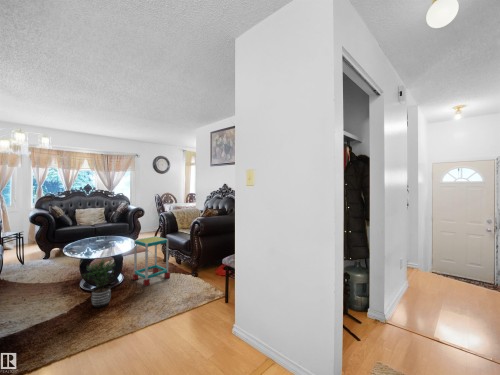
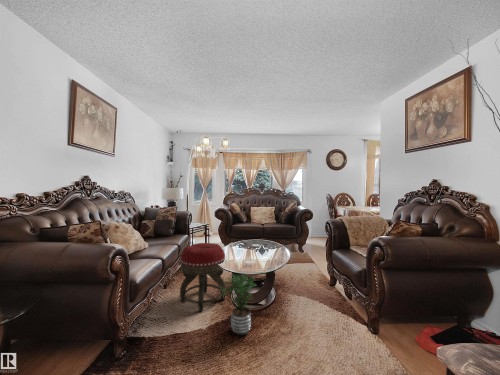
side table: present [133,236,170,286] -> none [285,252,333,322]
footstool: none [13,245,73,310] -> present [180,243,226,312]

